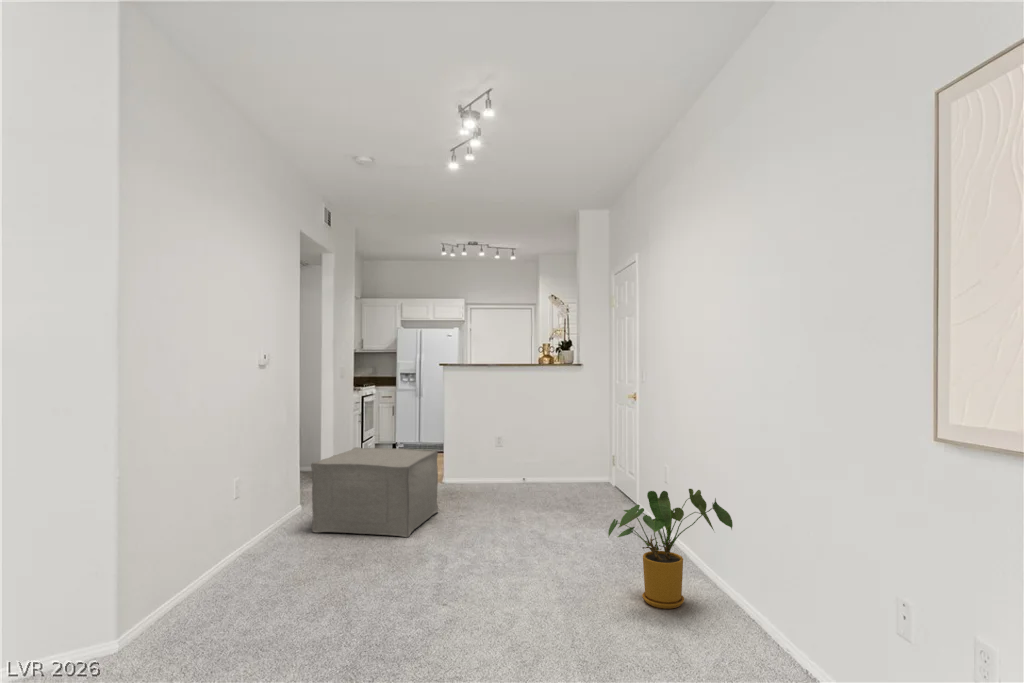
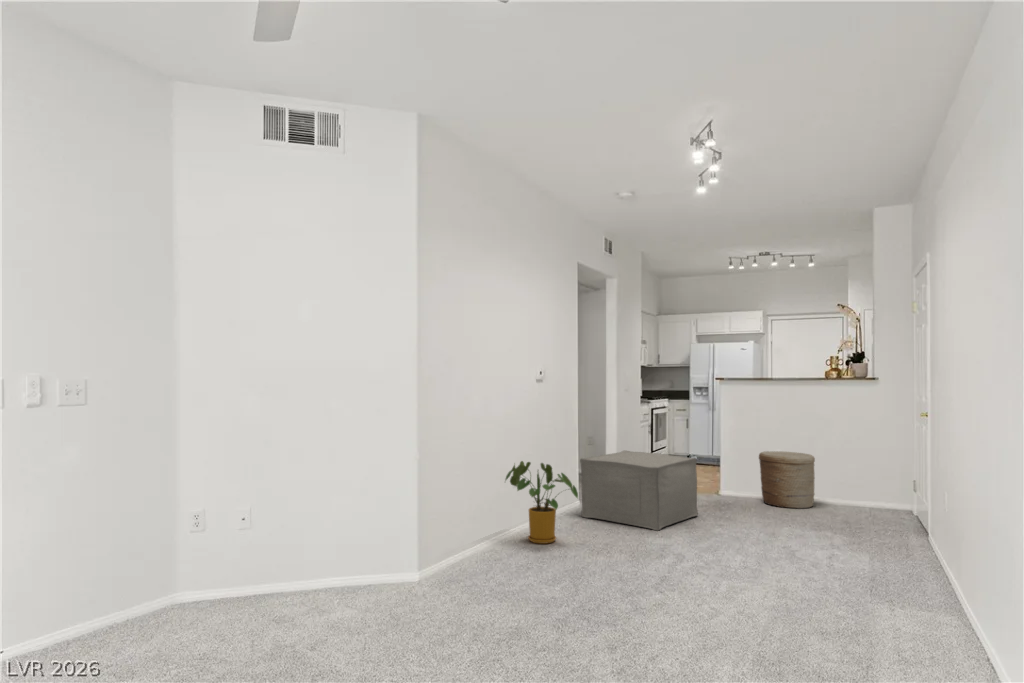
woven basket: none [485,436,534,491] -> present [759,451,815,508]
house plant: present [608,489,733,609] -> present [505,461,578,544]

